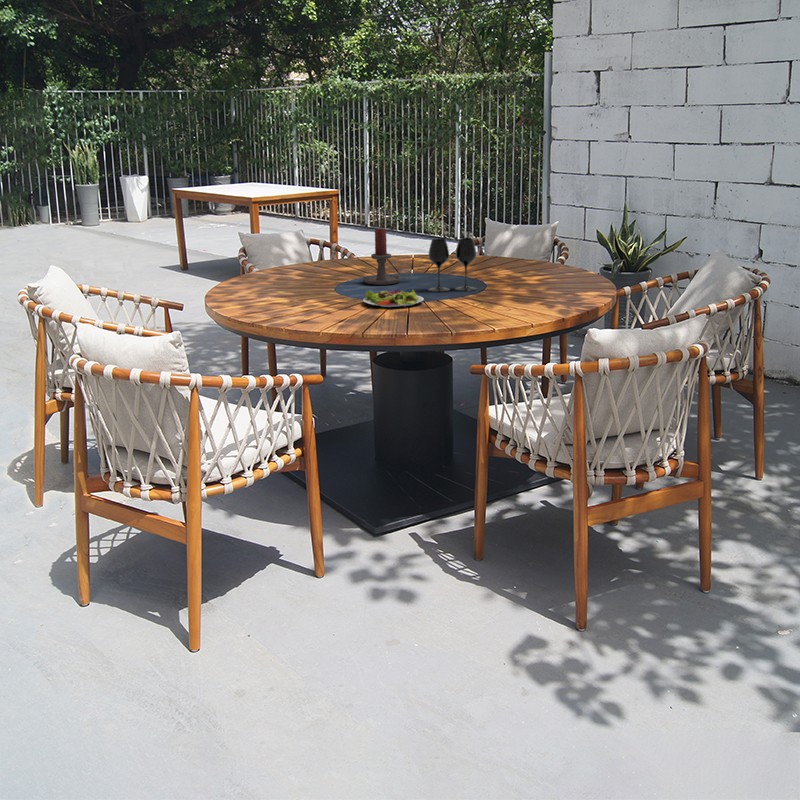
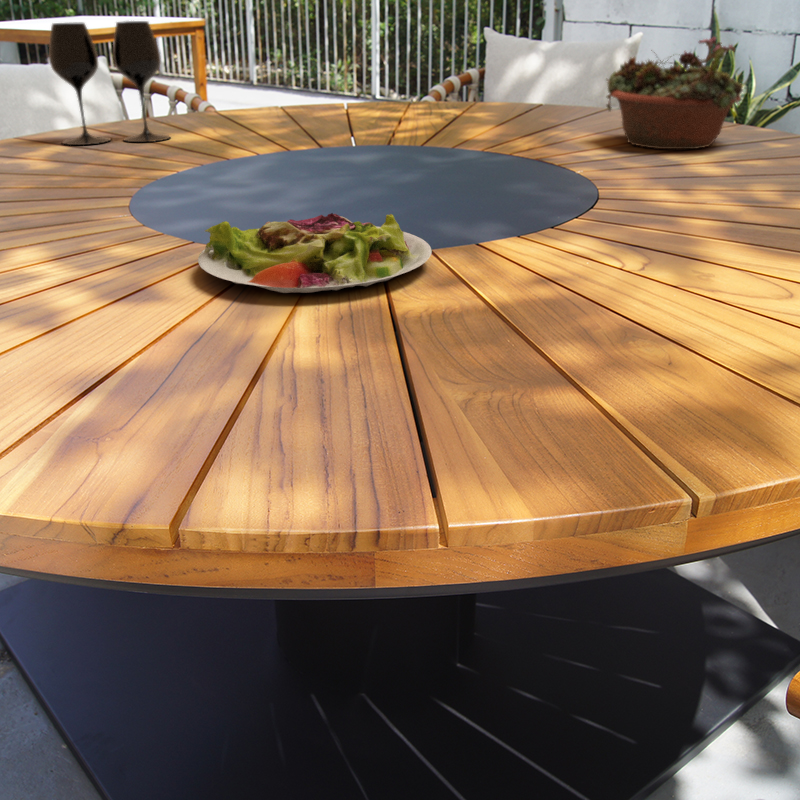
candle holder: present [363,229,412,285] -> none [213,6,359,185]
succulent planter: none [508,236,557,275] -> present [606,37,743,149]
wine glass: present [429,238,476,292] -> present [49,21,170,145]

